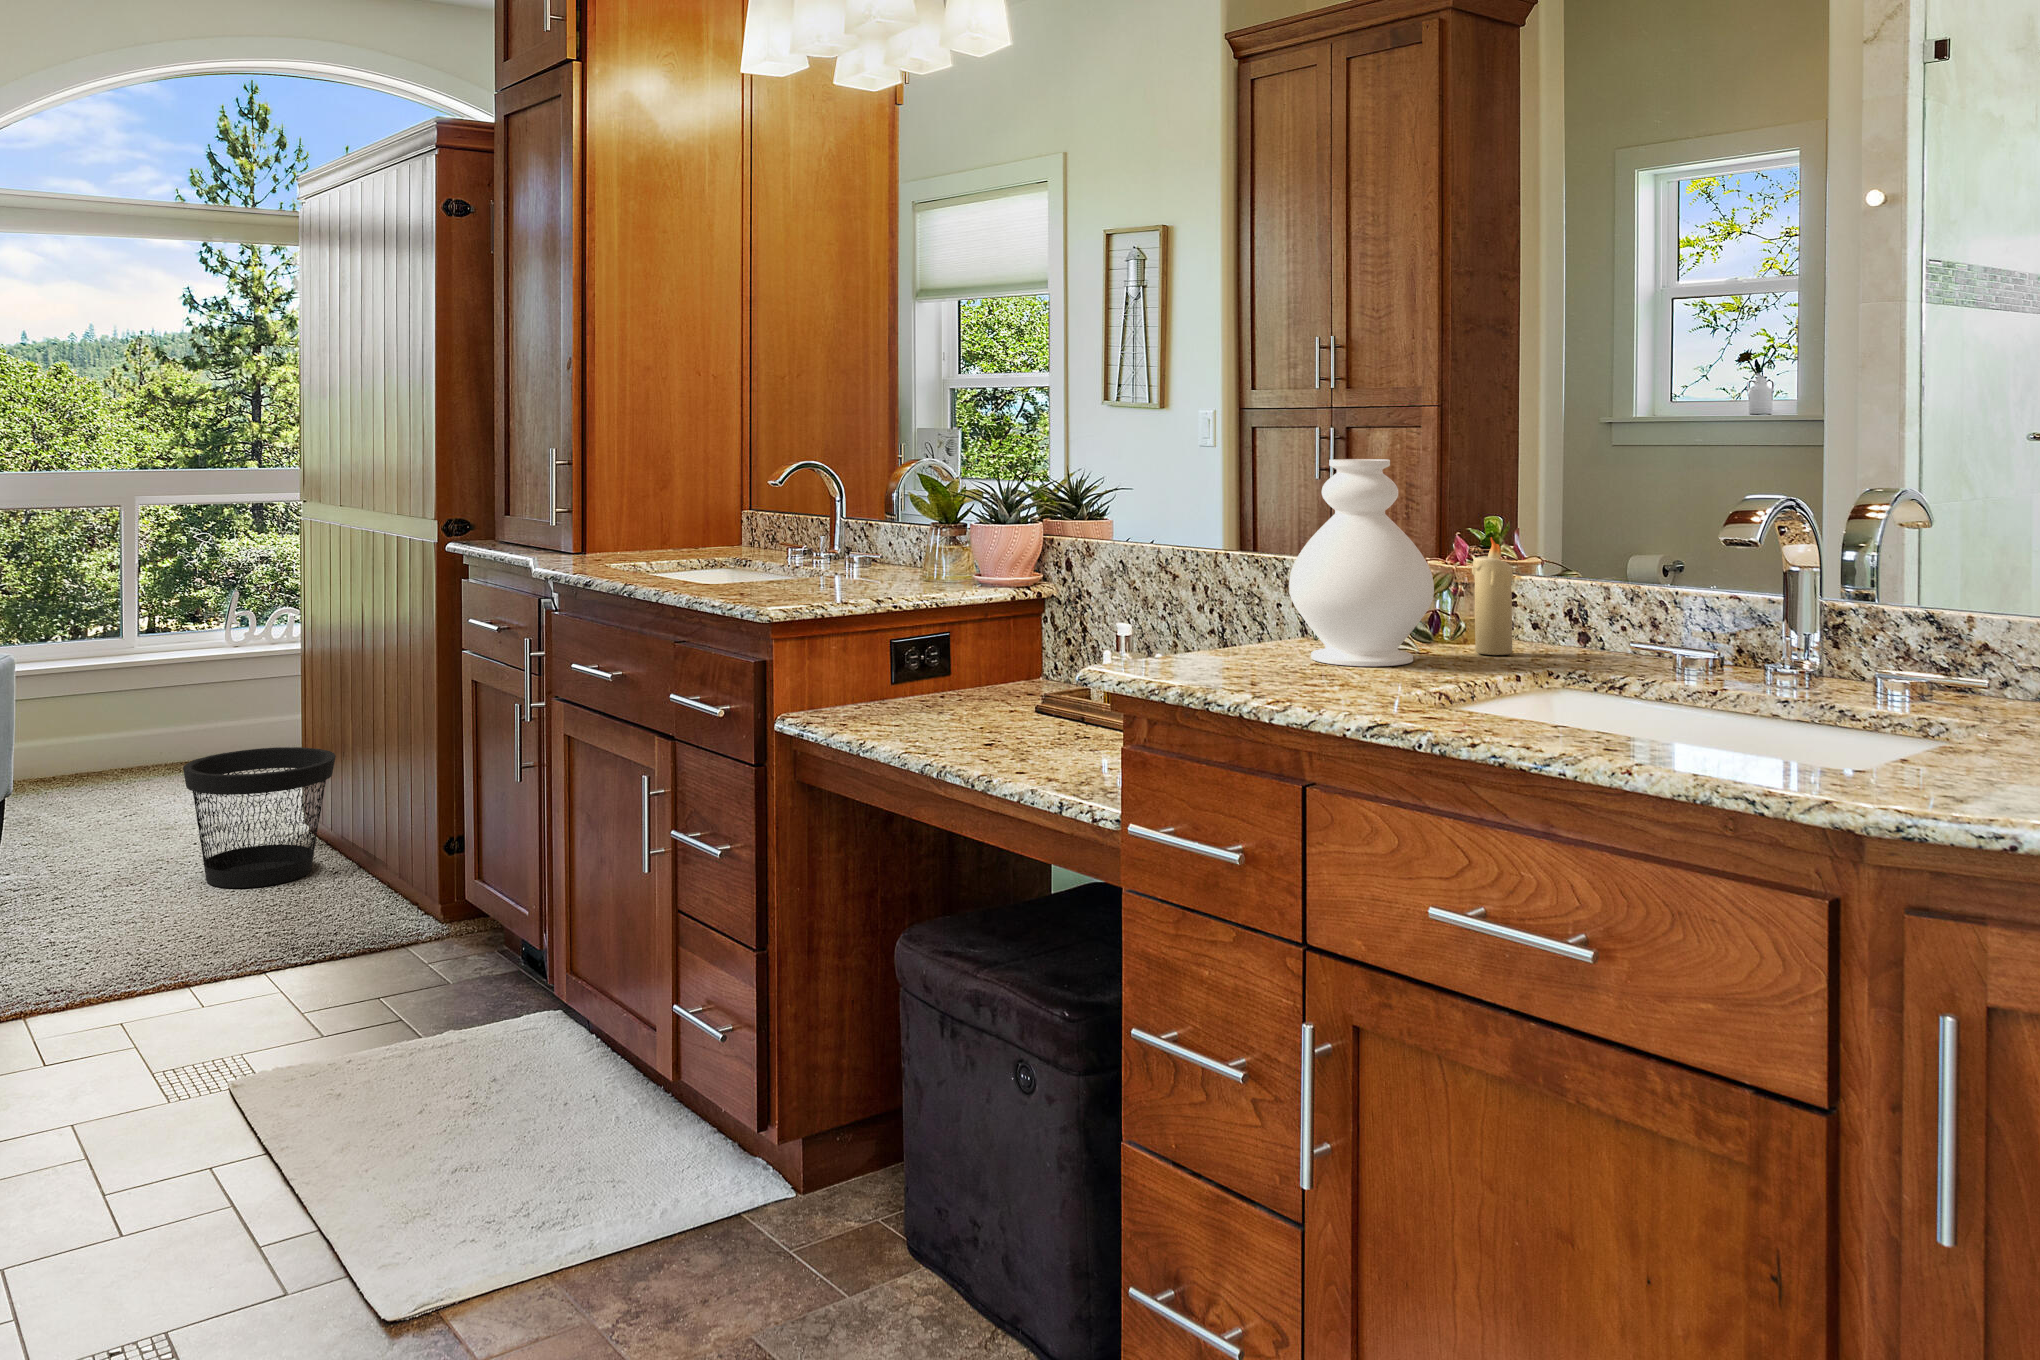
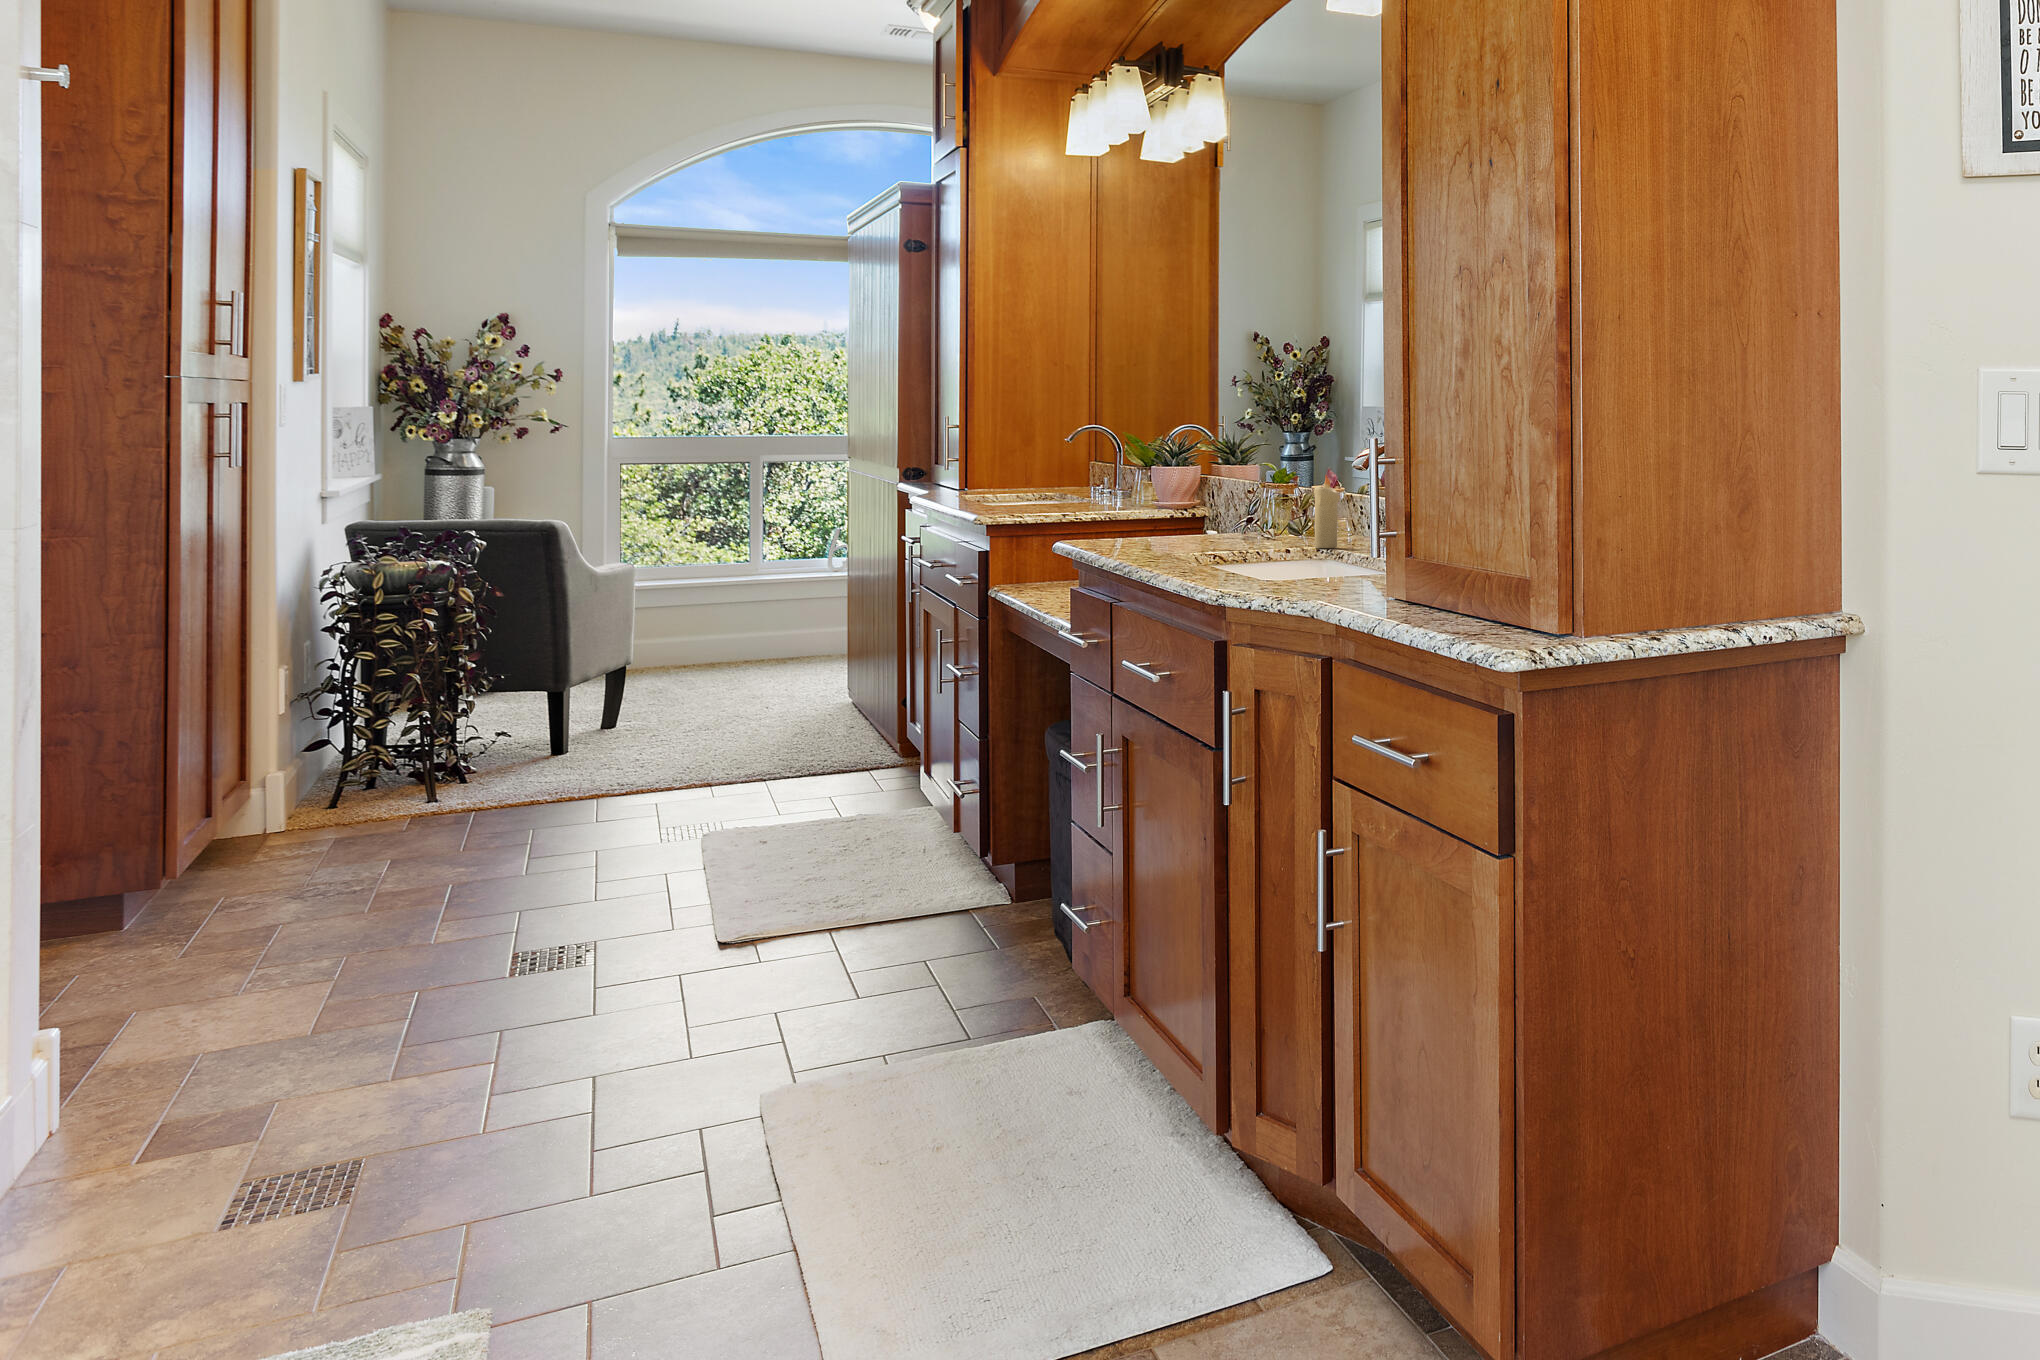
decorative vase: present [1289,459,1434,666] -> none [1184,424,1272,550]
wastebasket: present [183,747,336,888] -> none [741,641,852,737]

